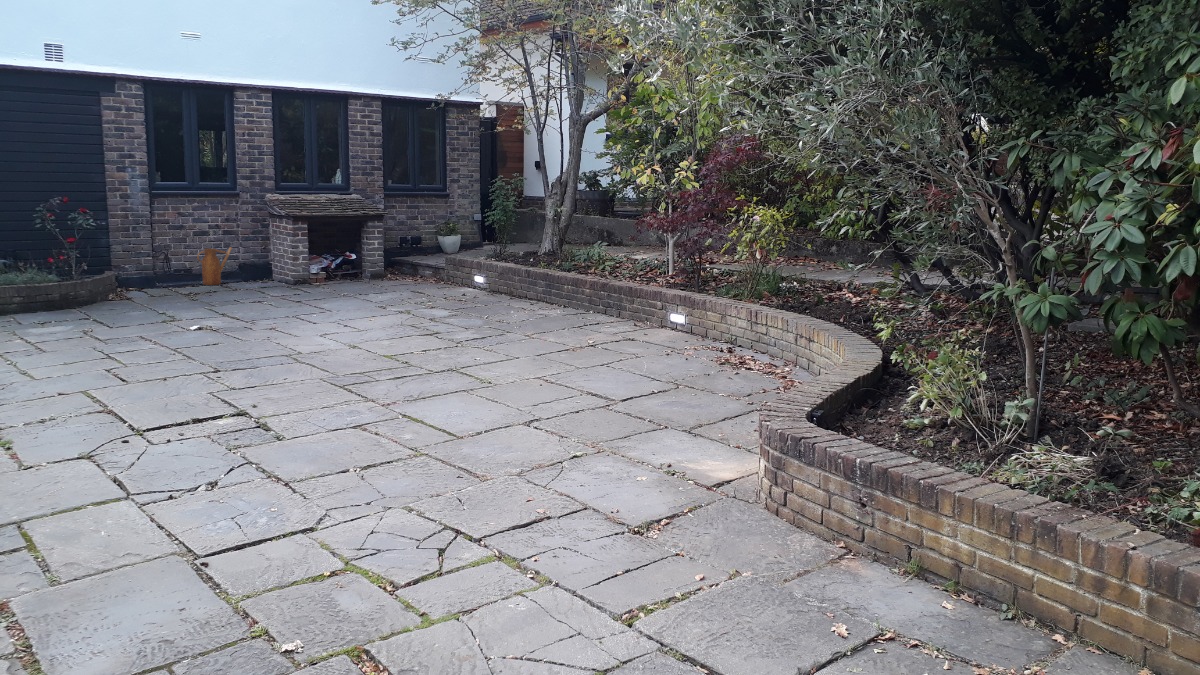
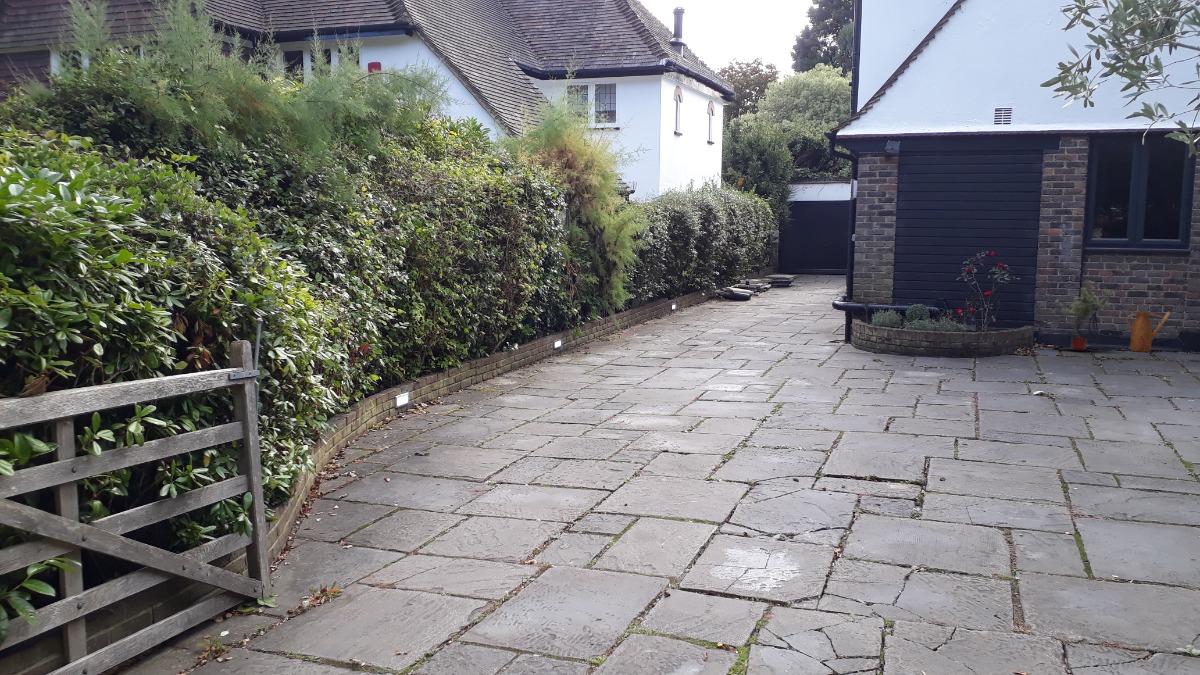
potted tree: none [130,222,188,290] -> present [1050,281,1113,351]

